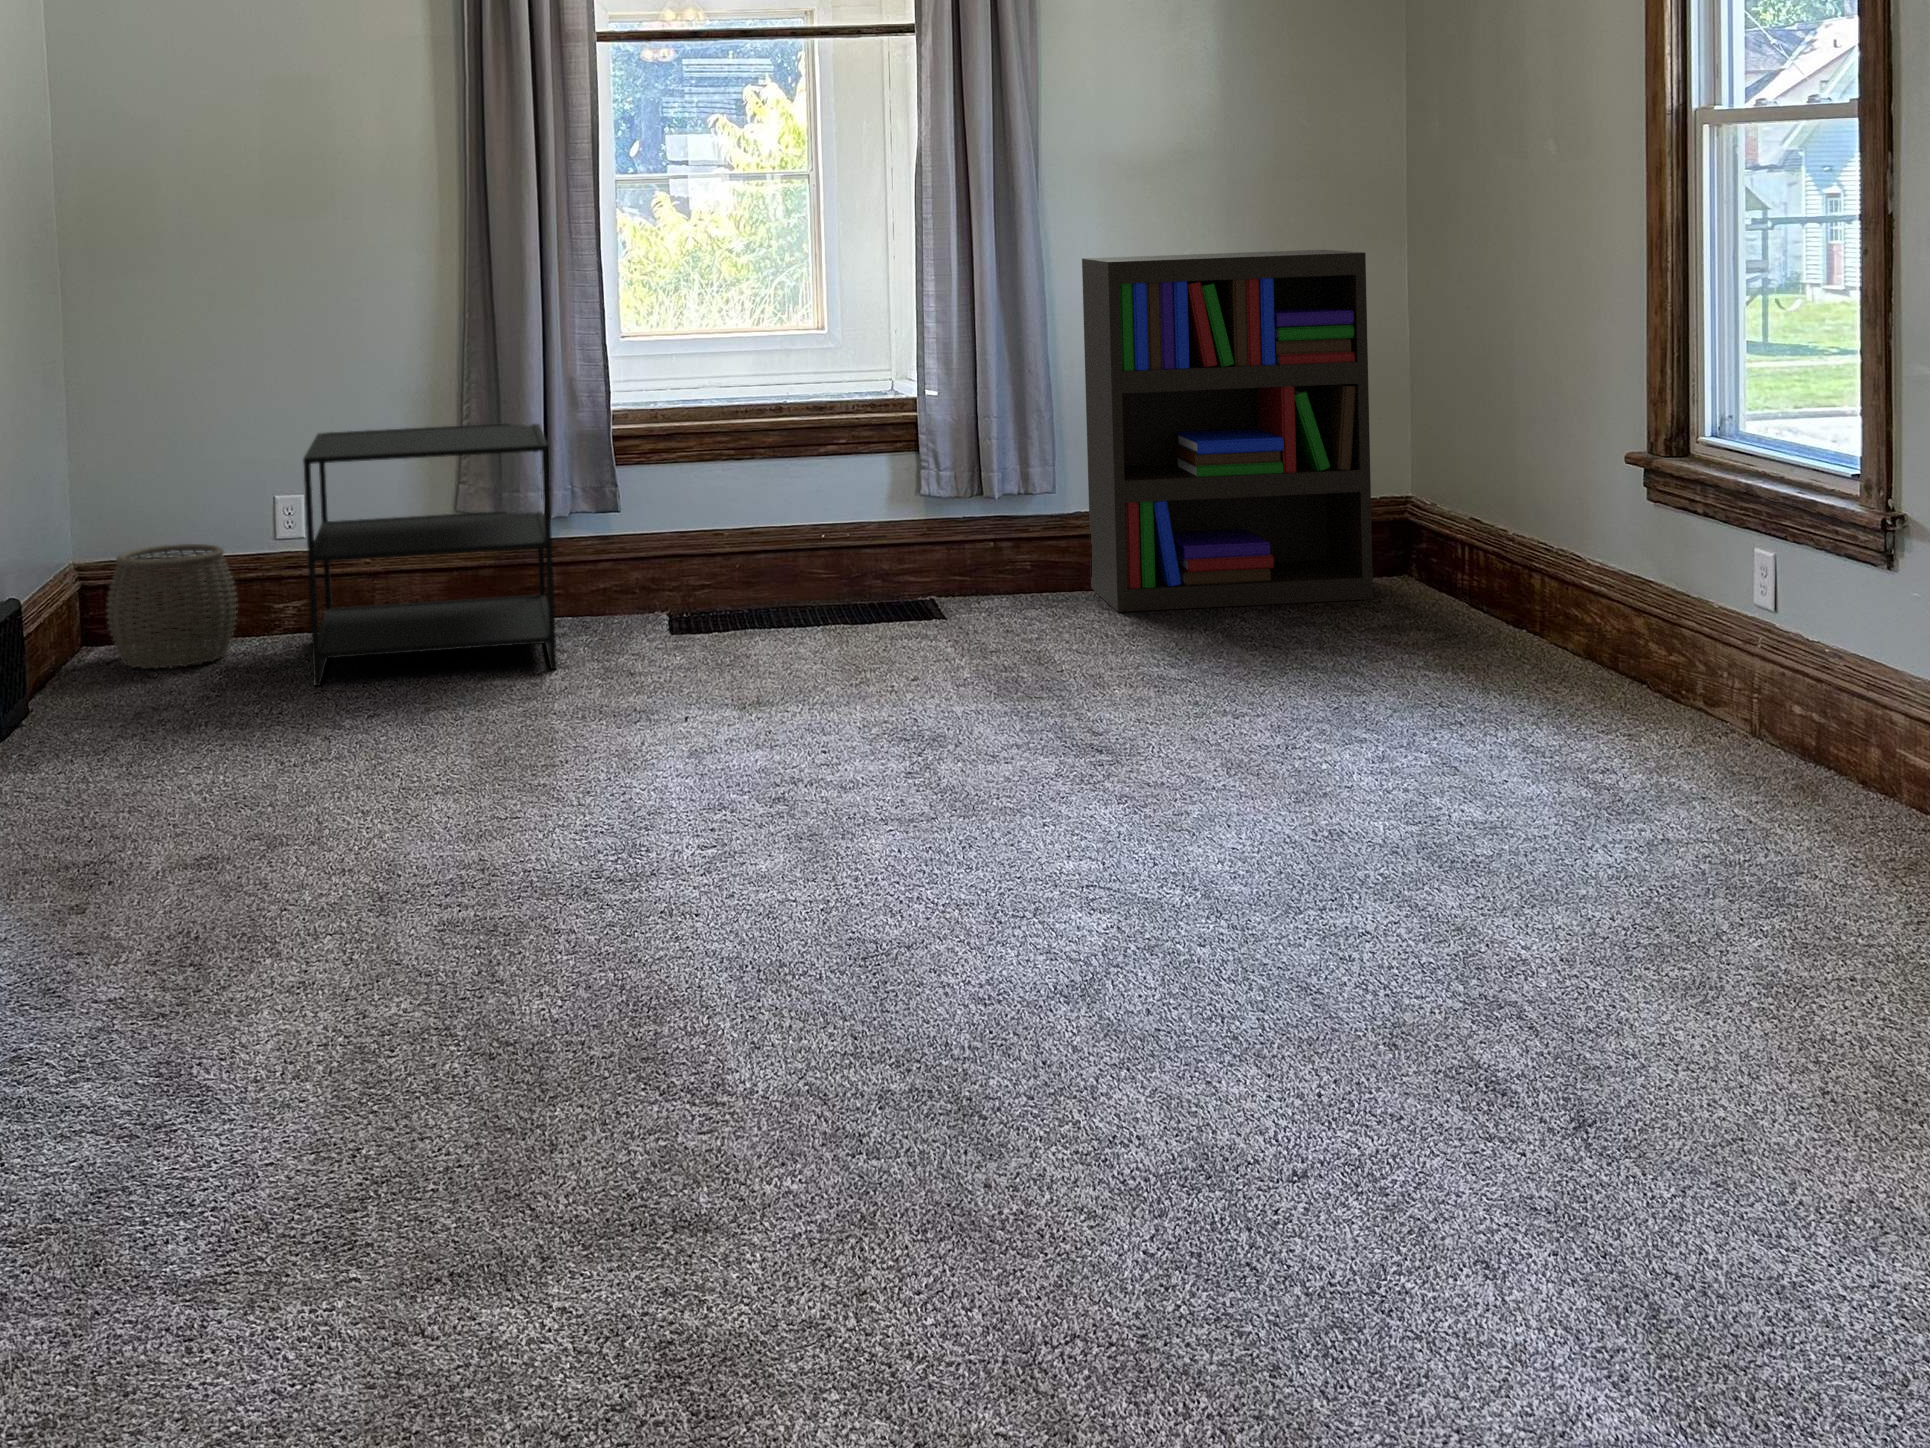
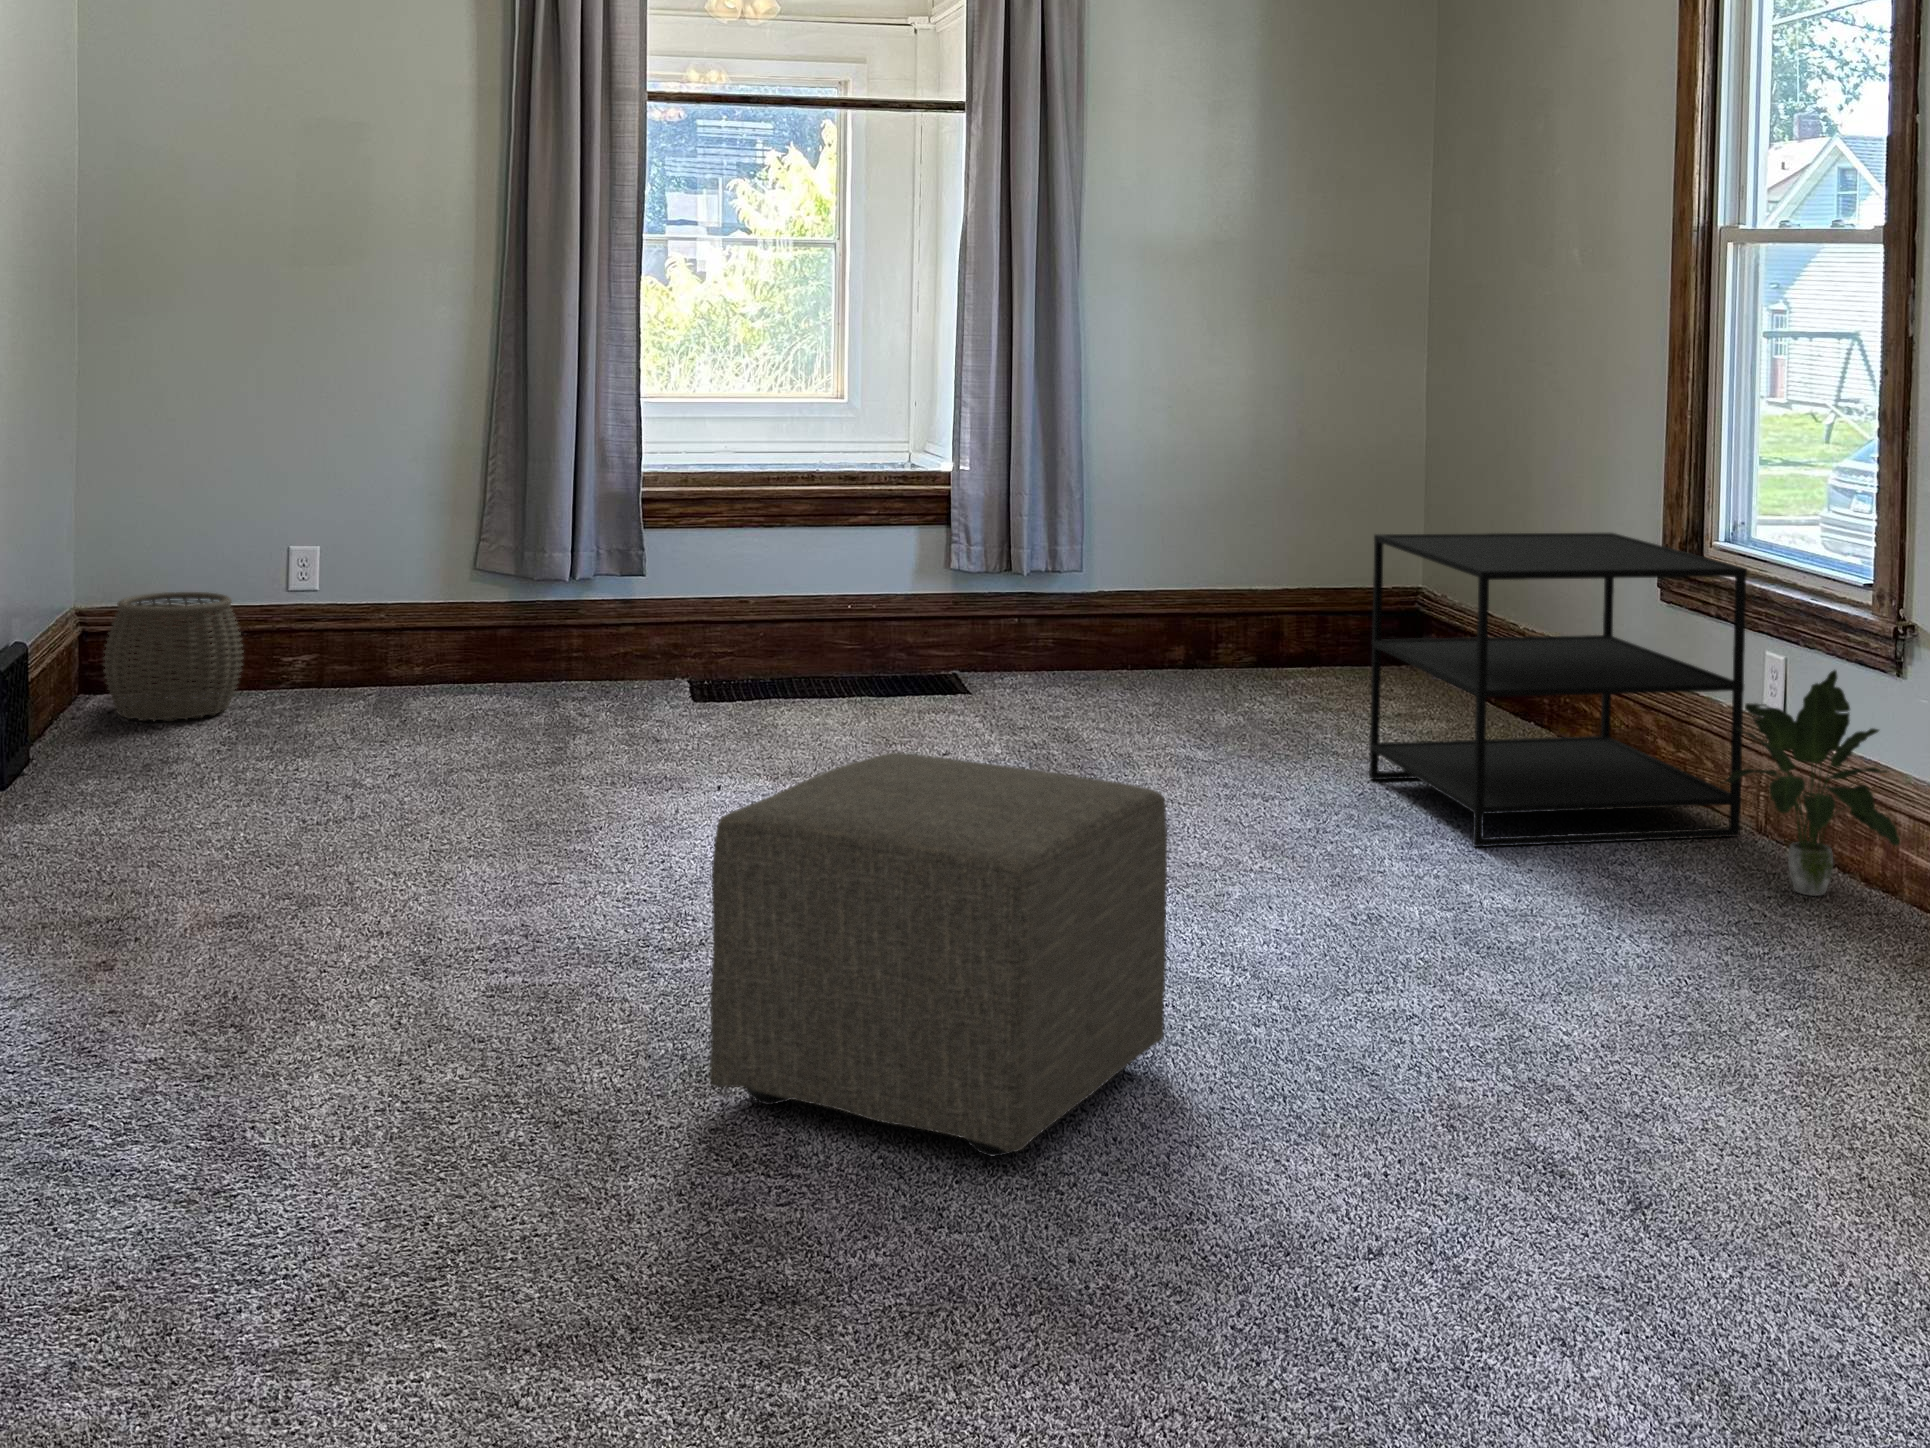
bookshelf: present [1082,250,1373,612] -> none [1114,341,1399,695]
side table: present [303,424,557,686] -> present [1369,533,1747,847]
potted plant: none [1694,562,1891,797] -> present [1723,670,1900,896]
ottoman: none [631,679,1099,1080] -> present [710,753,1167,1156]

